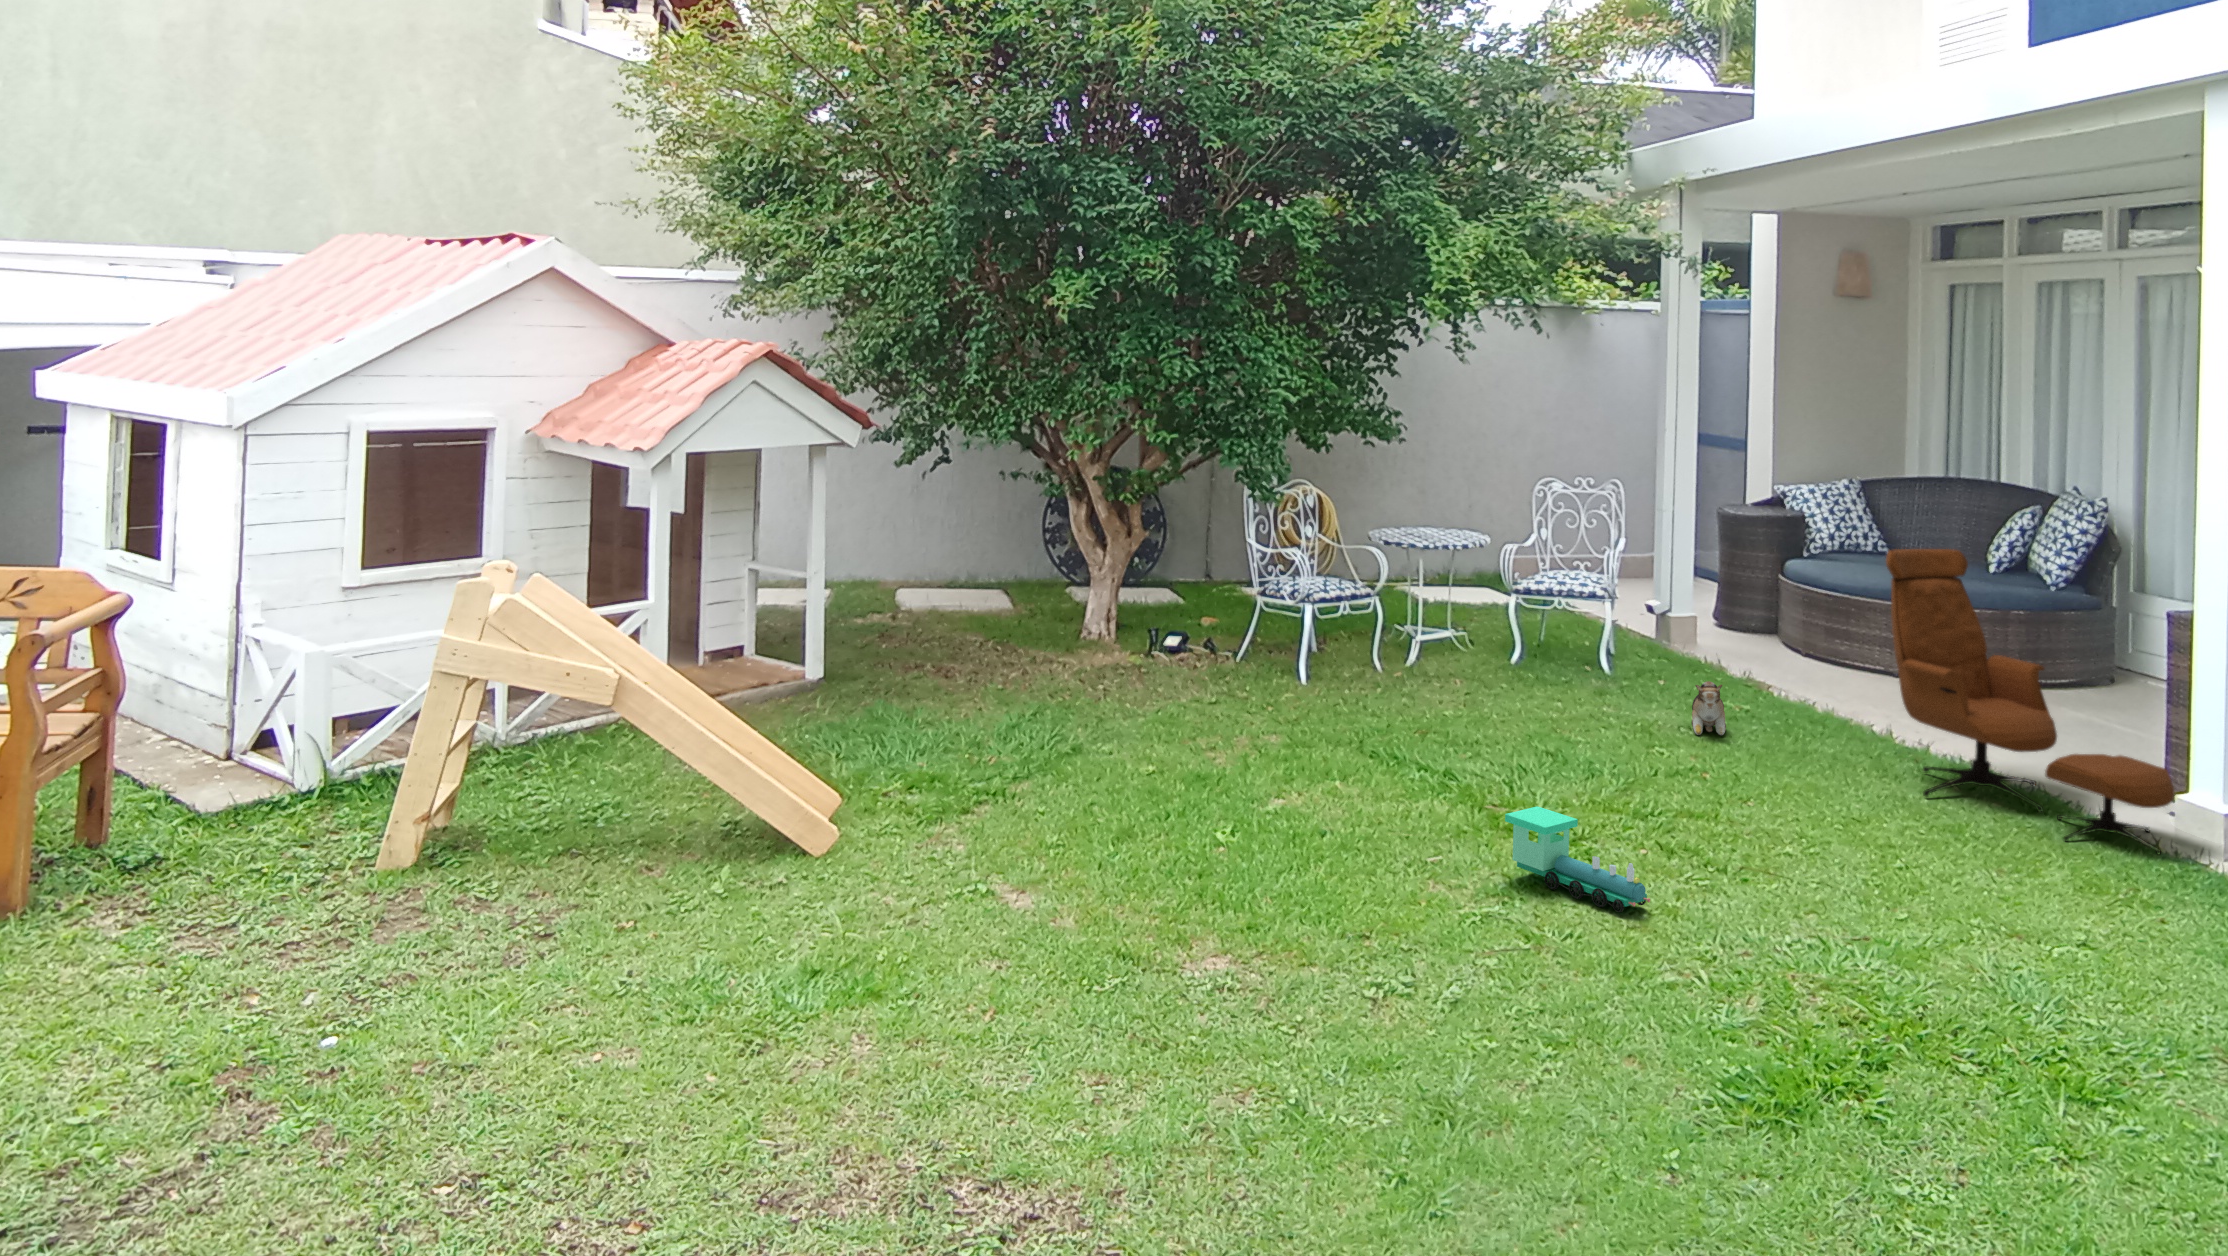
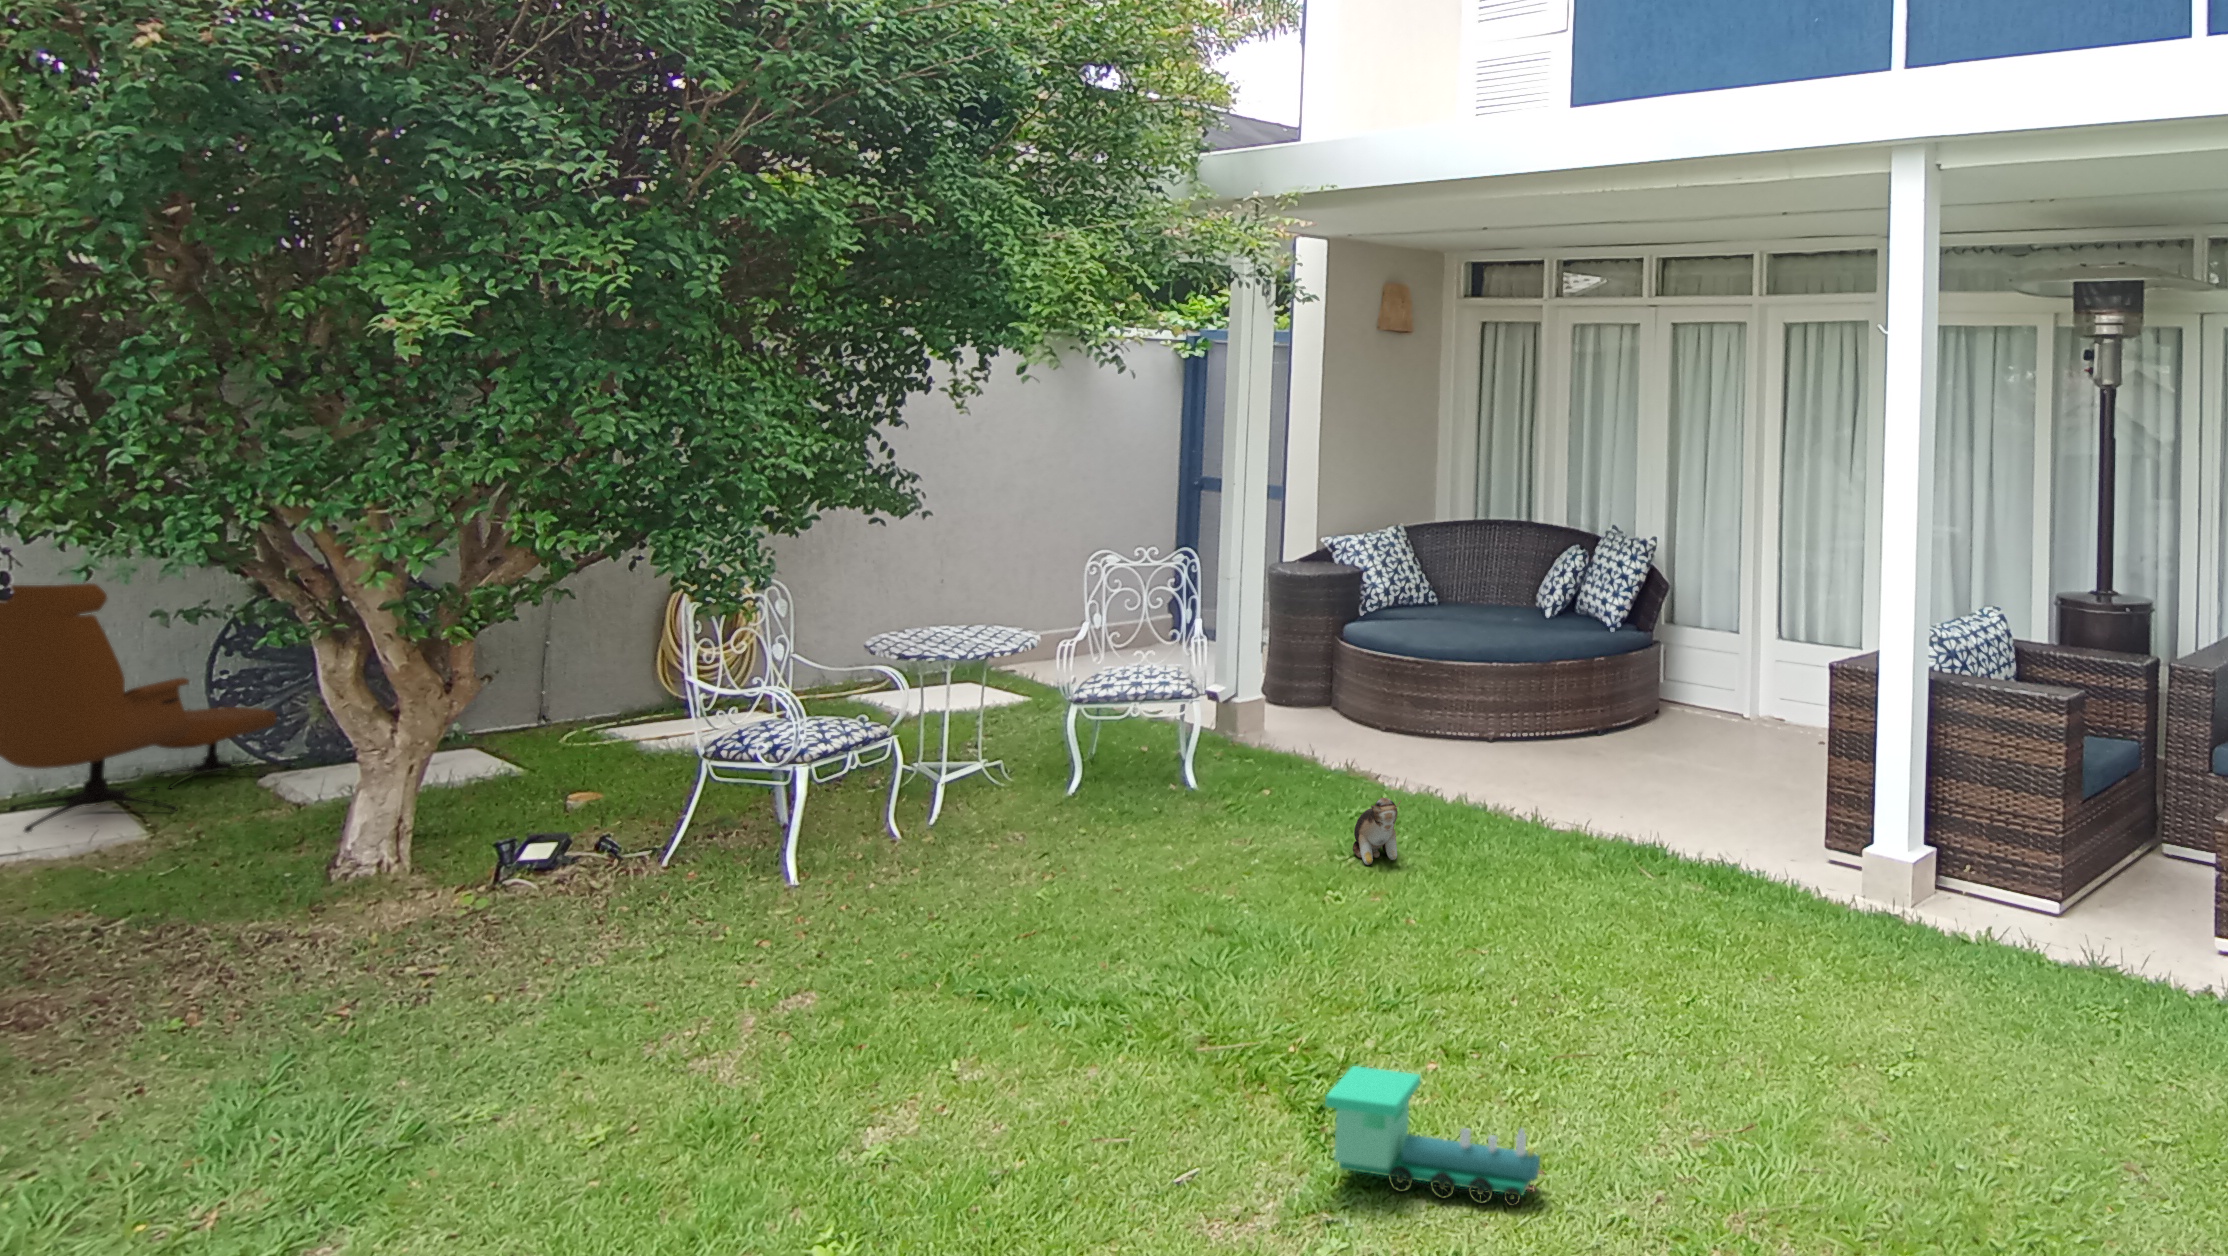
lounge chair: present [1886,549,2174,854] -> present [0,583,277,832]

